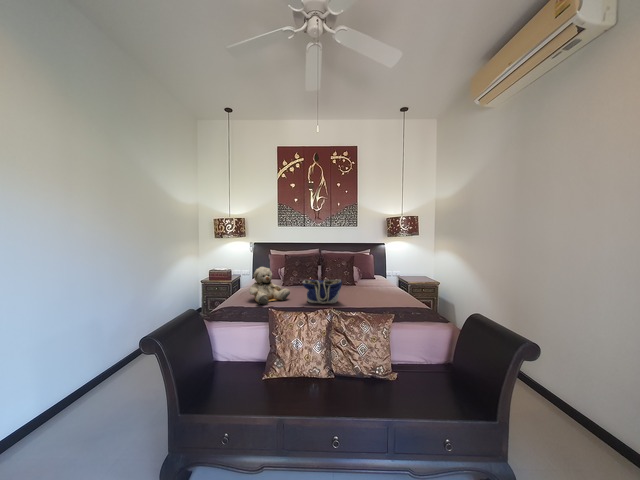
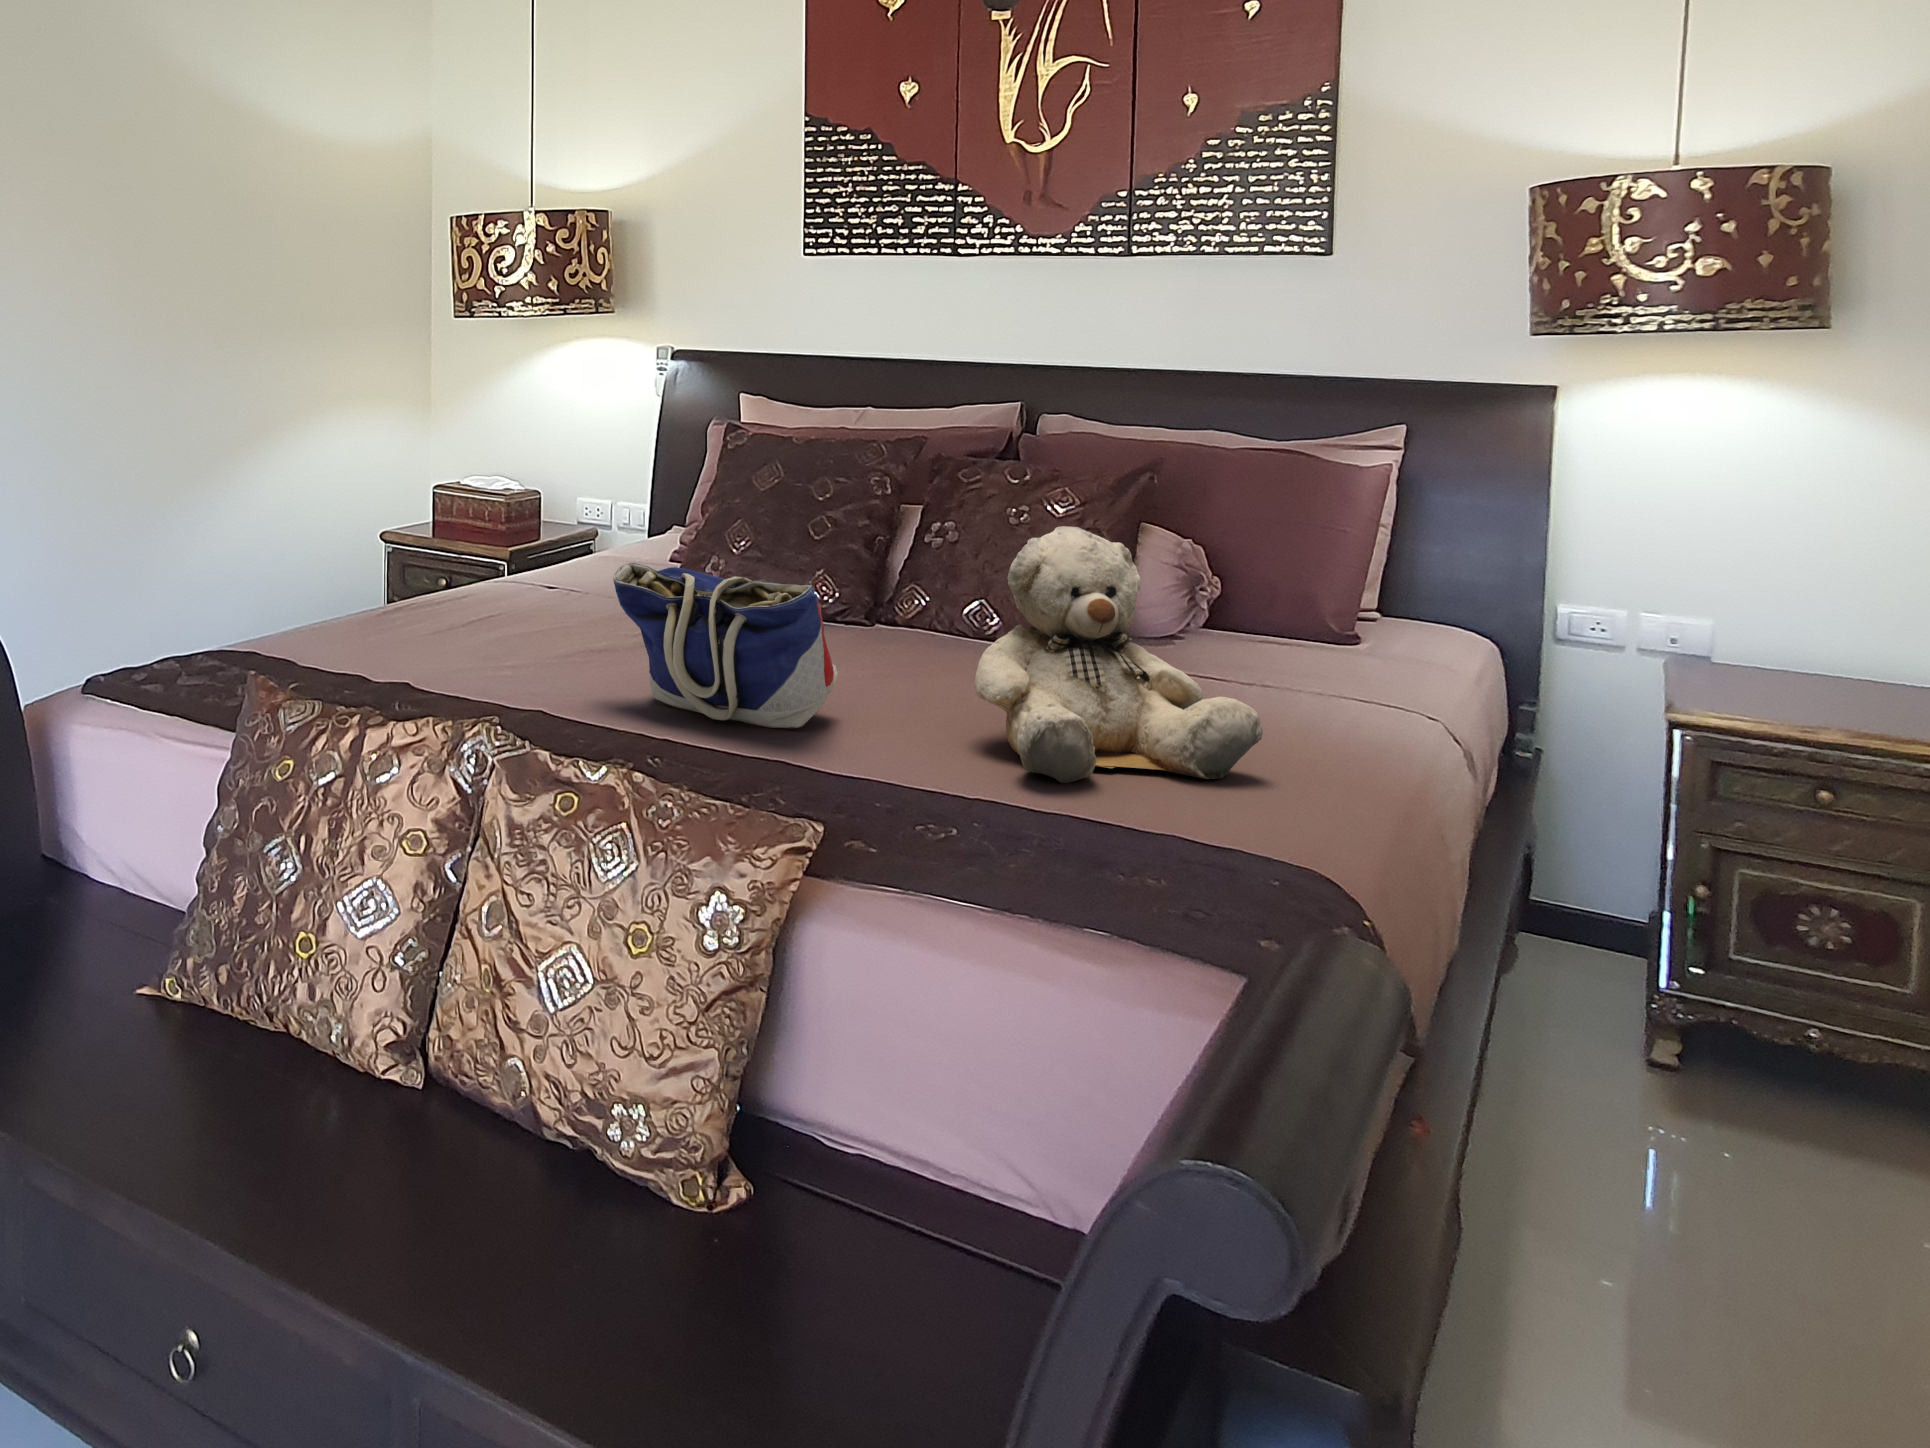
teddy bear: present [249,267,290,305] -> present [975,526,1263,784]

